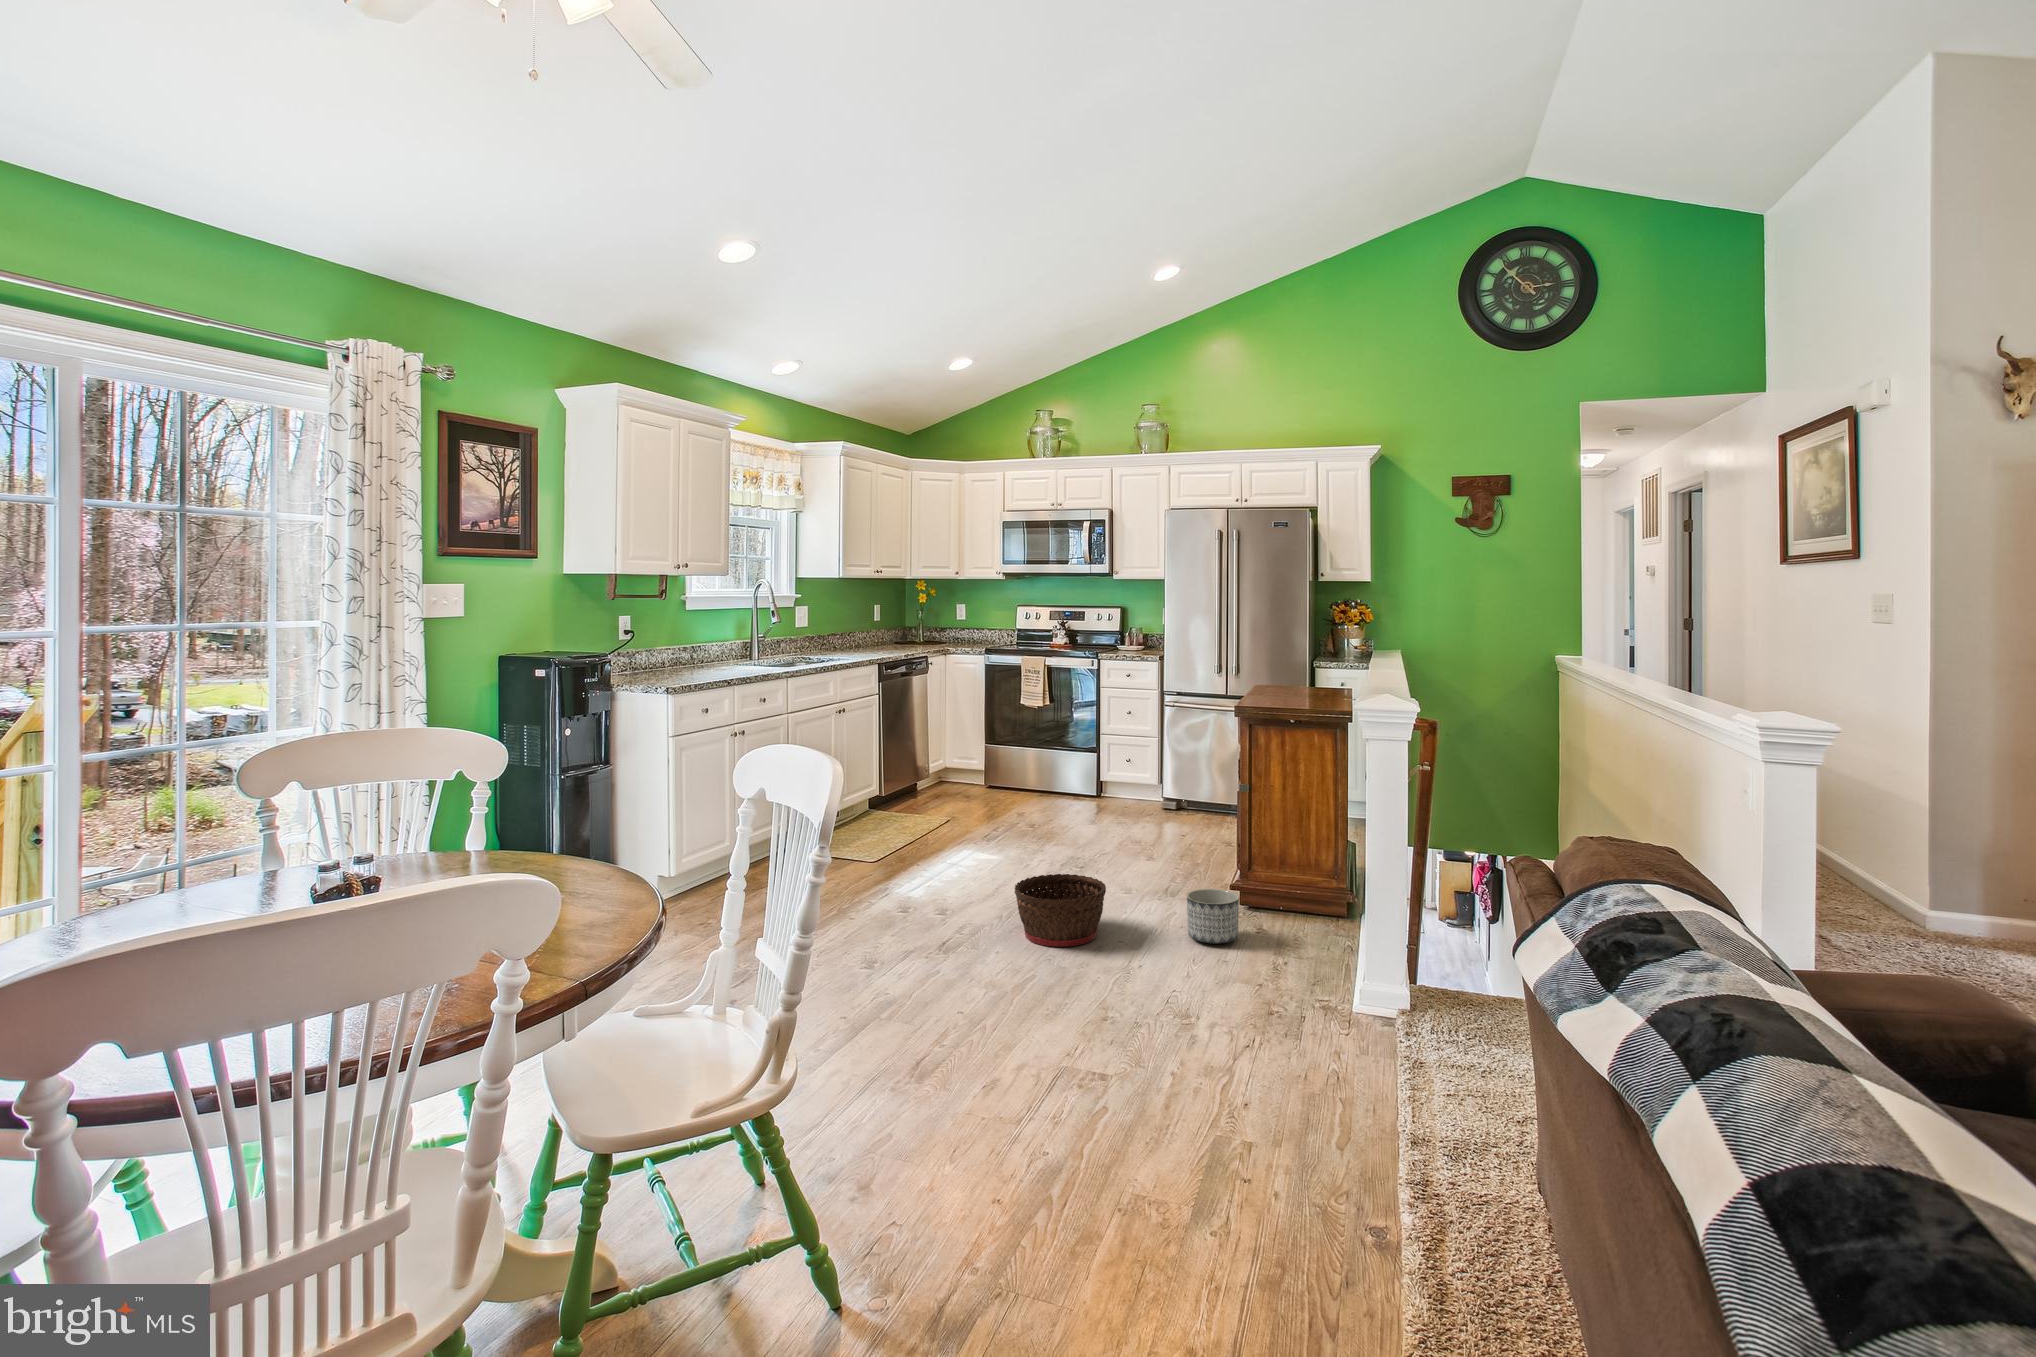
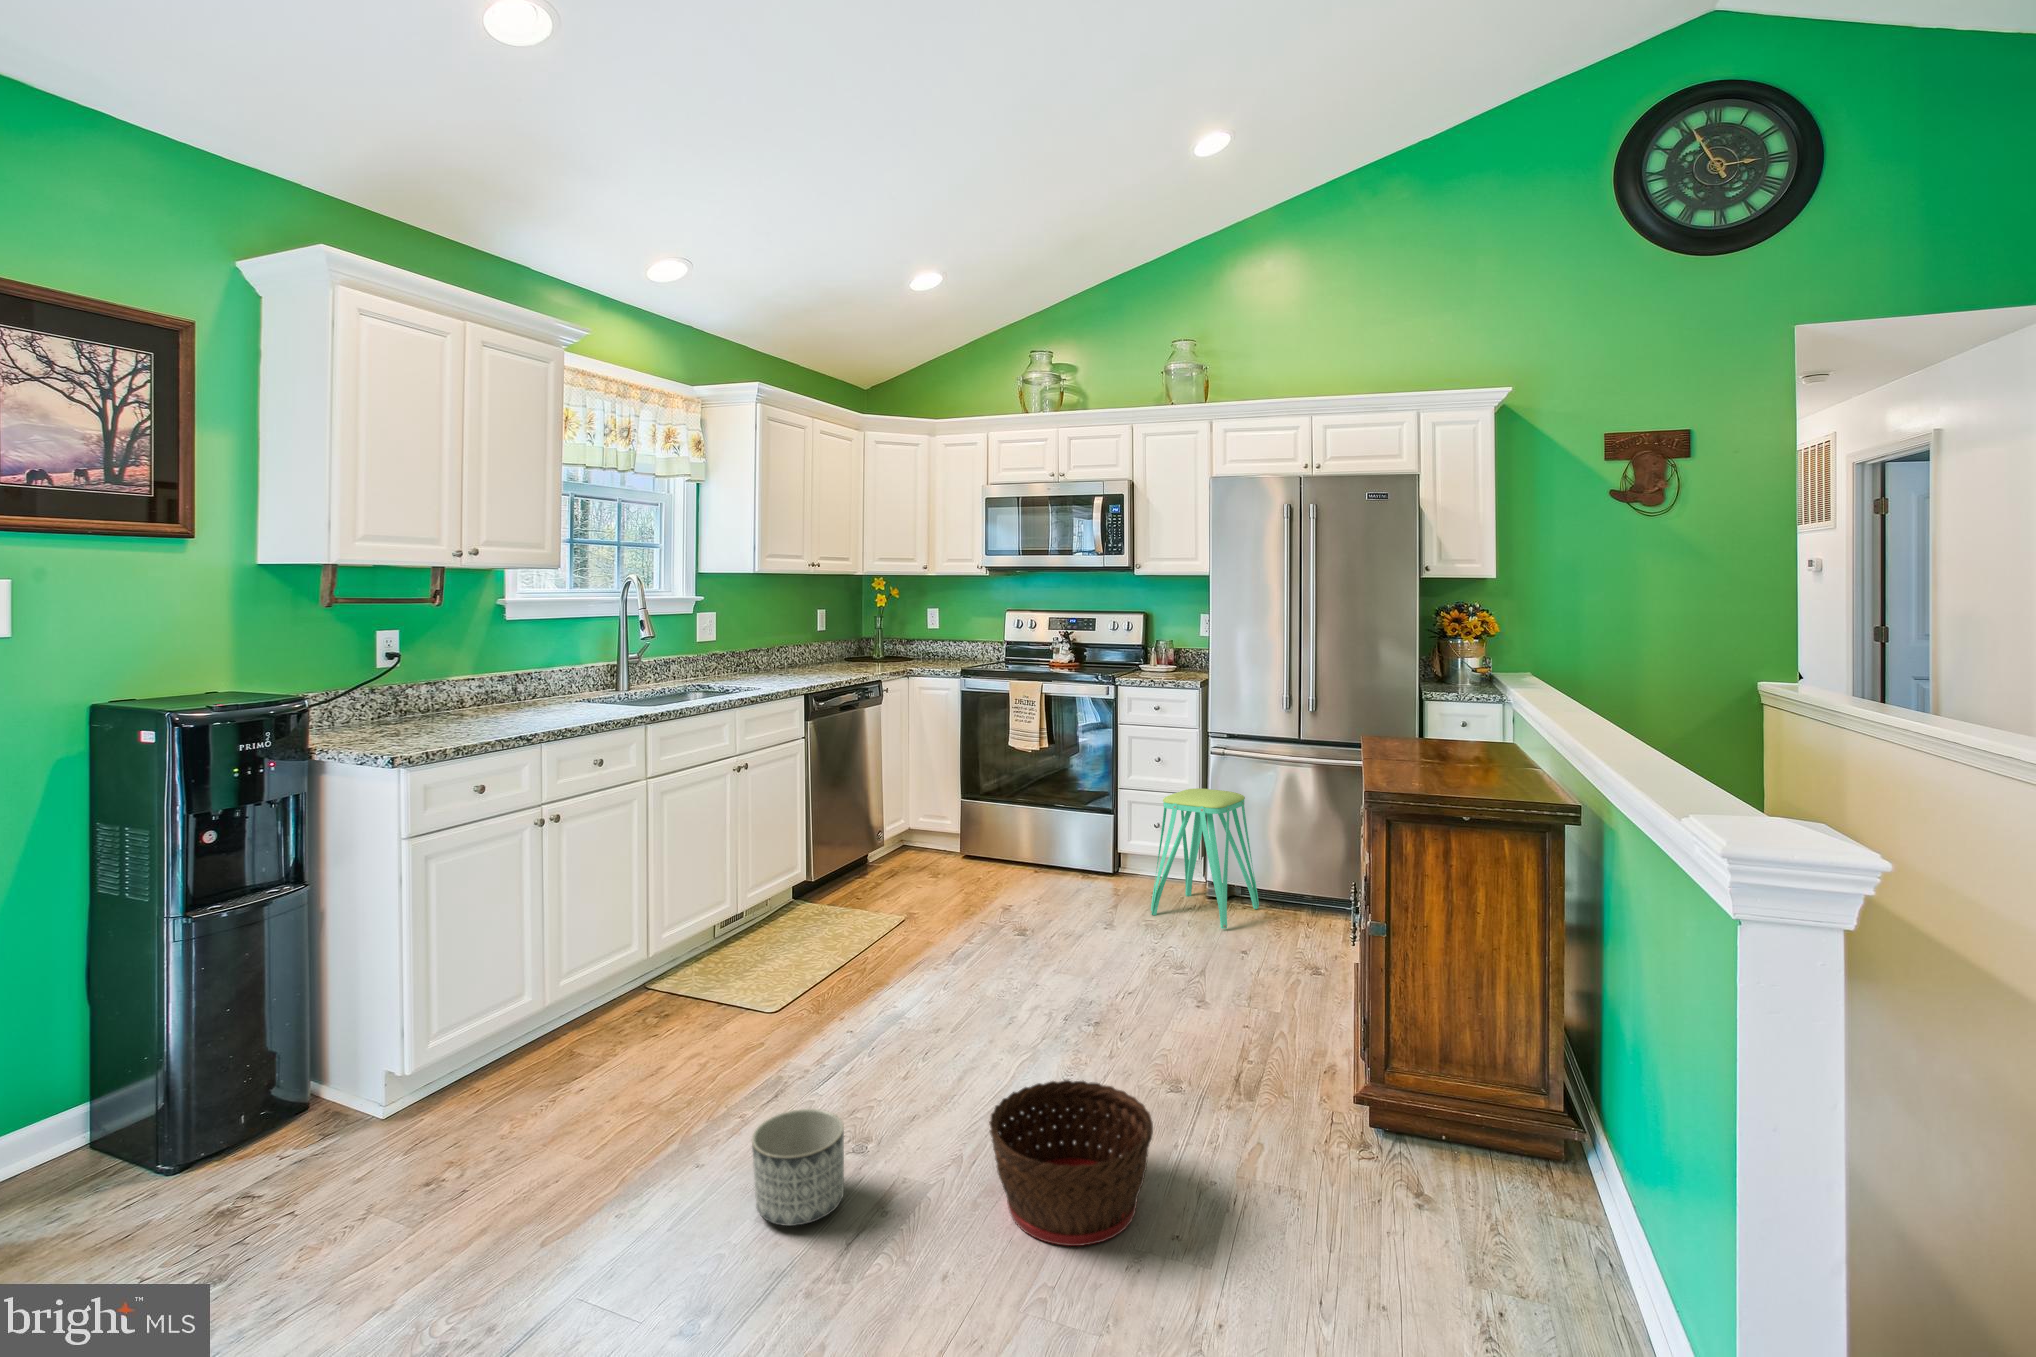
stool: none [1123,732,1200,826] -> present [1151,788,1259,929]
planter: present [1187,889,1239,944] -> present [752,1109,844,1226]

